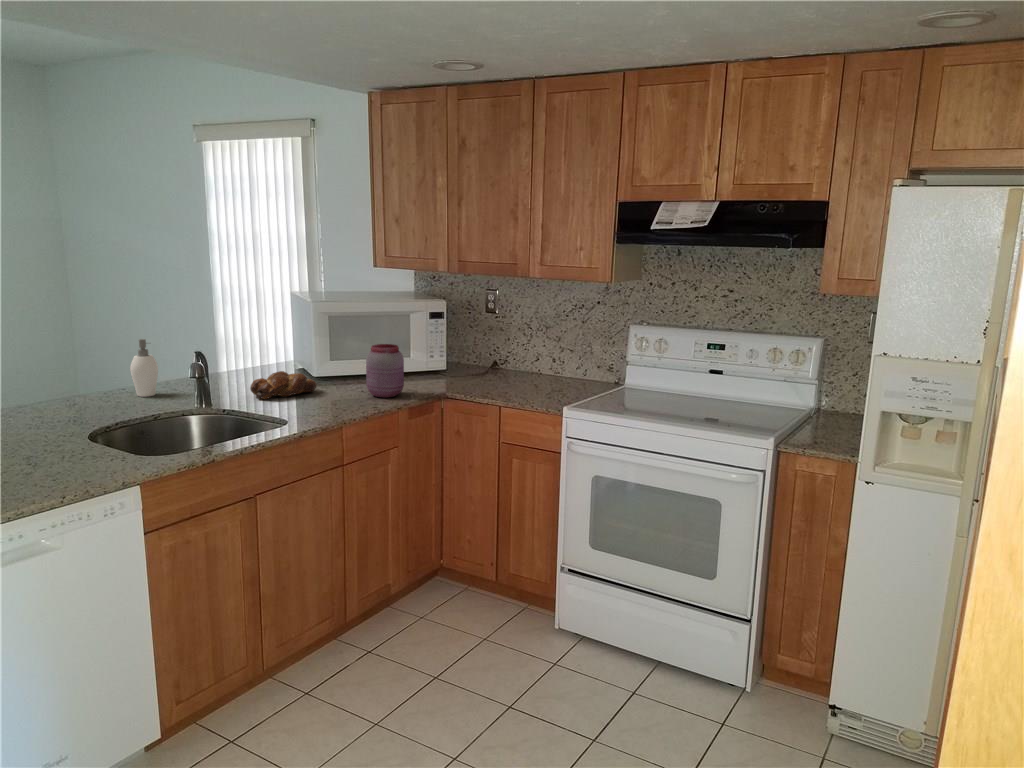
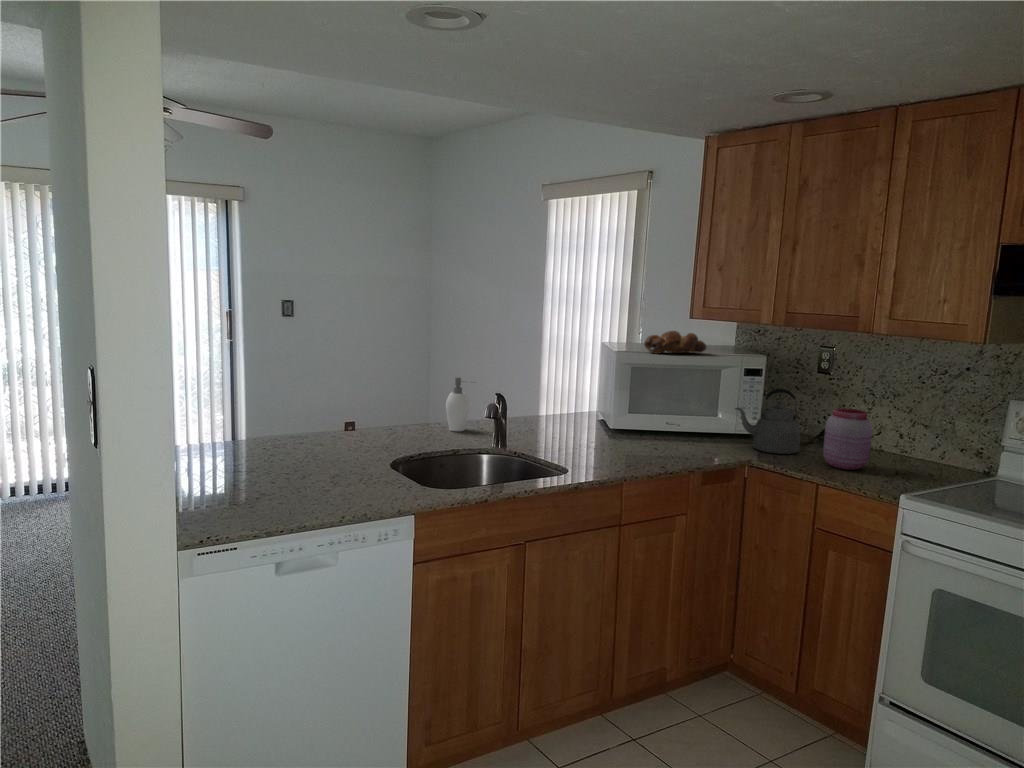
kettle: none [426,328,481,385] -> present [735,389,800,454]
jar: present [366,344,404,398] -> present [823,408,872,470]
bread loaf: present [250,371,317,399] -> present [644,331,706,354]

